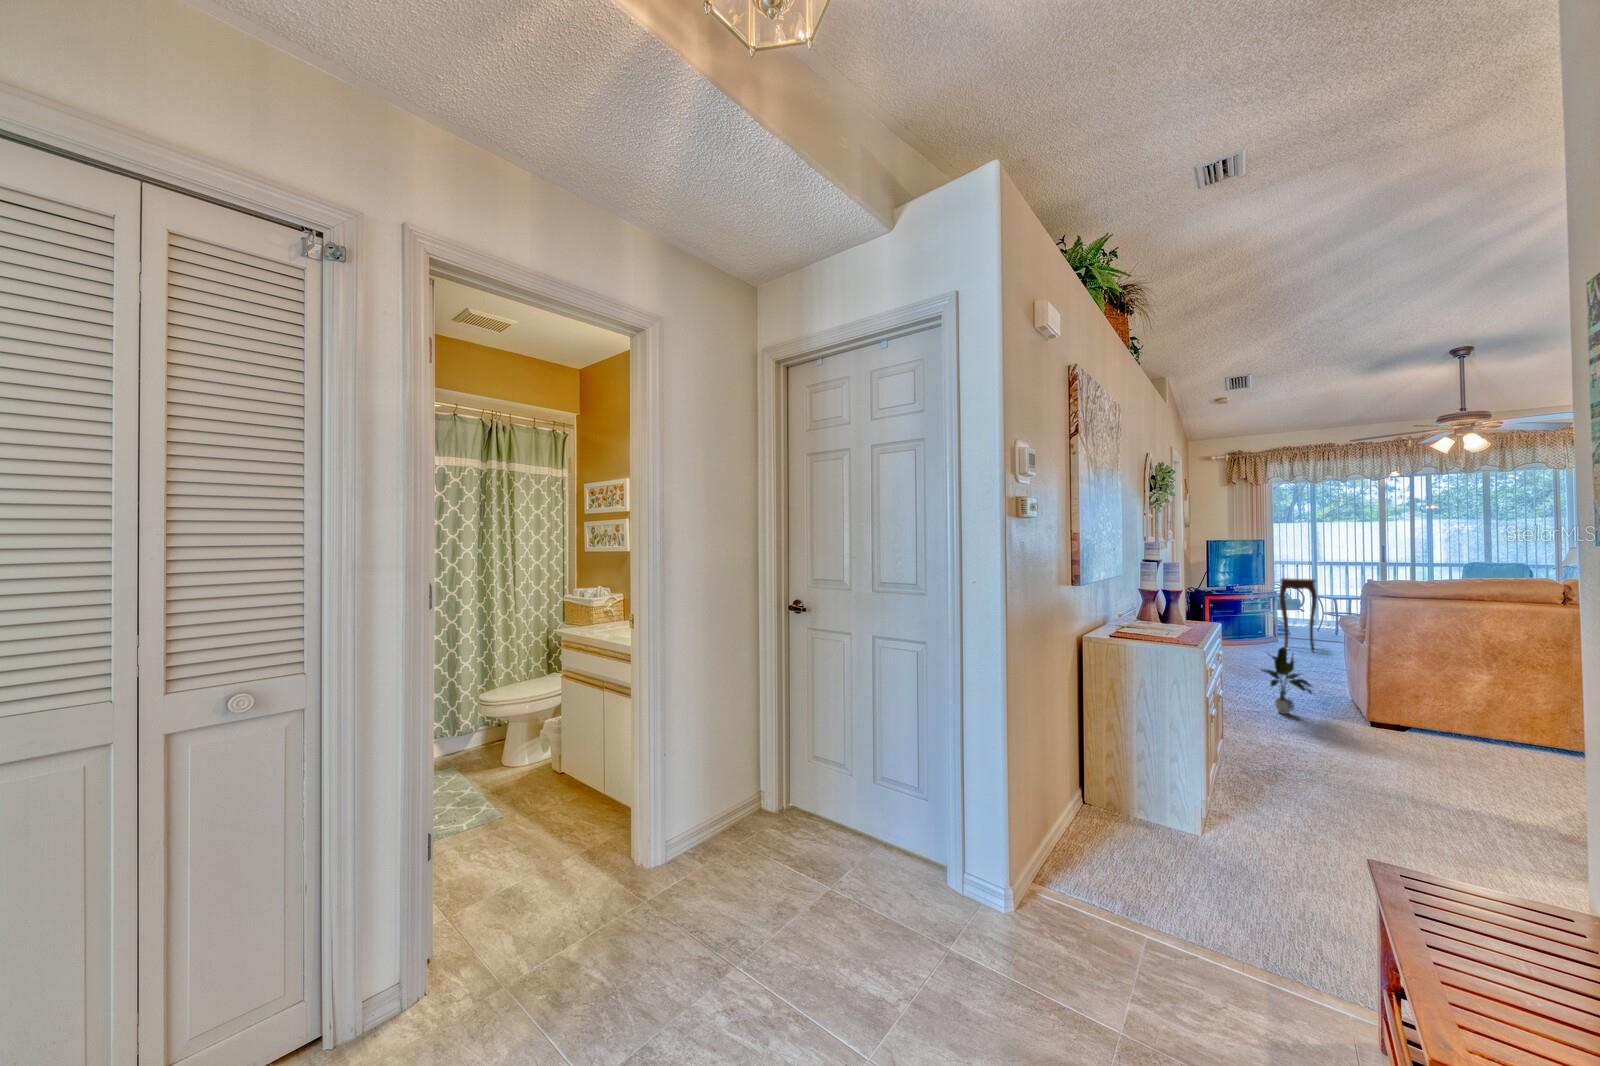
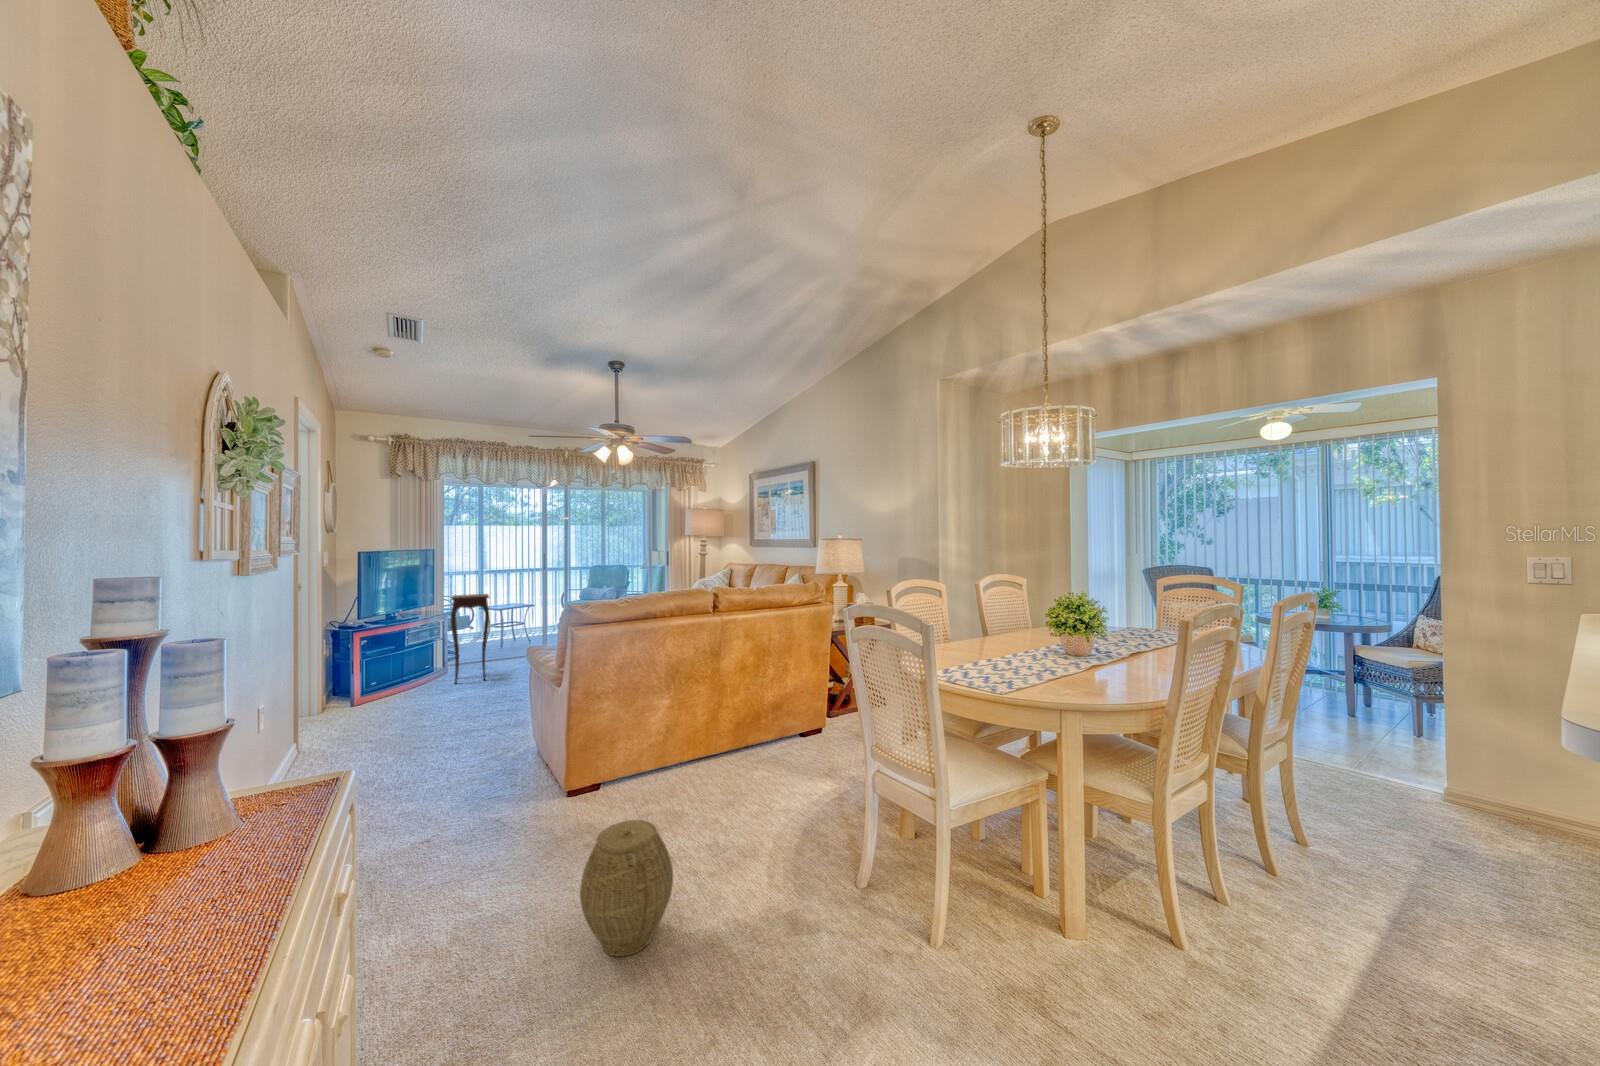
potted plant: present [1261,647,1312,714] -> none [436,725,515,835]
woven basket: none [1343,704,1422,780] -> present [580,820,673,957]

